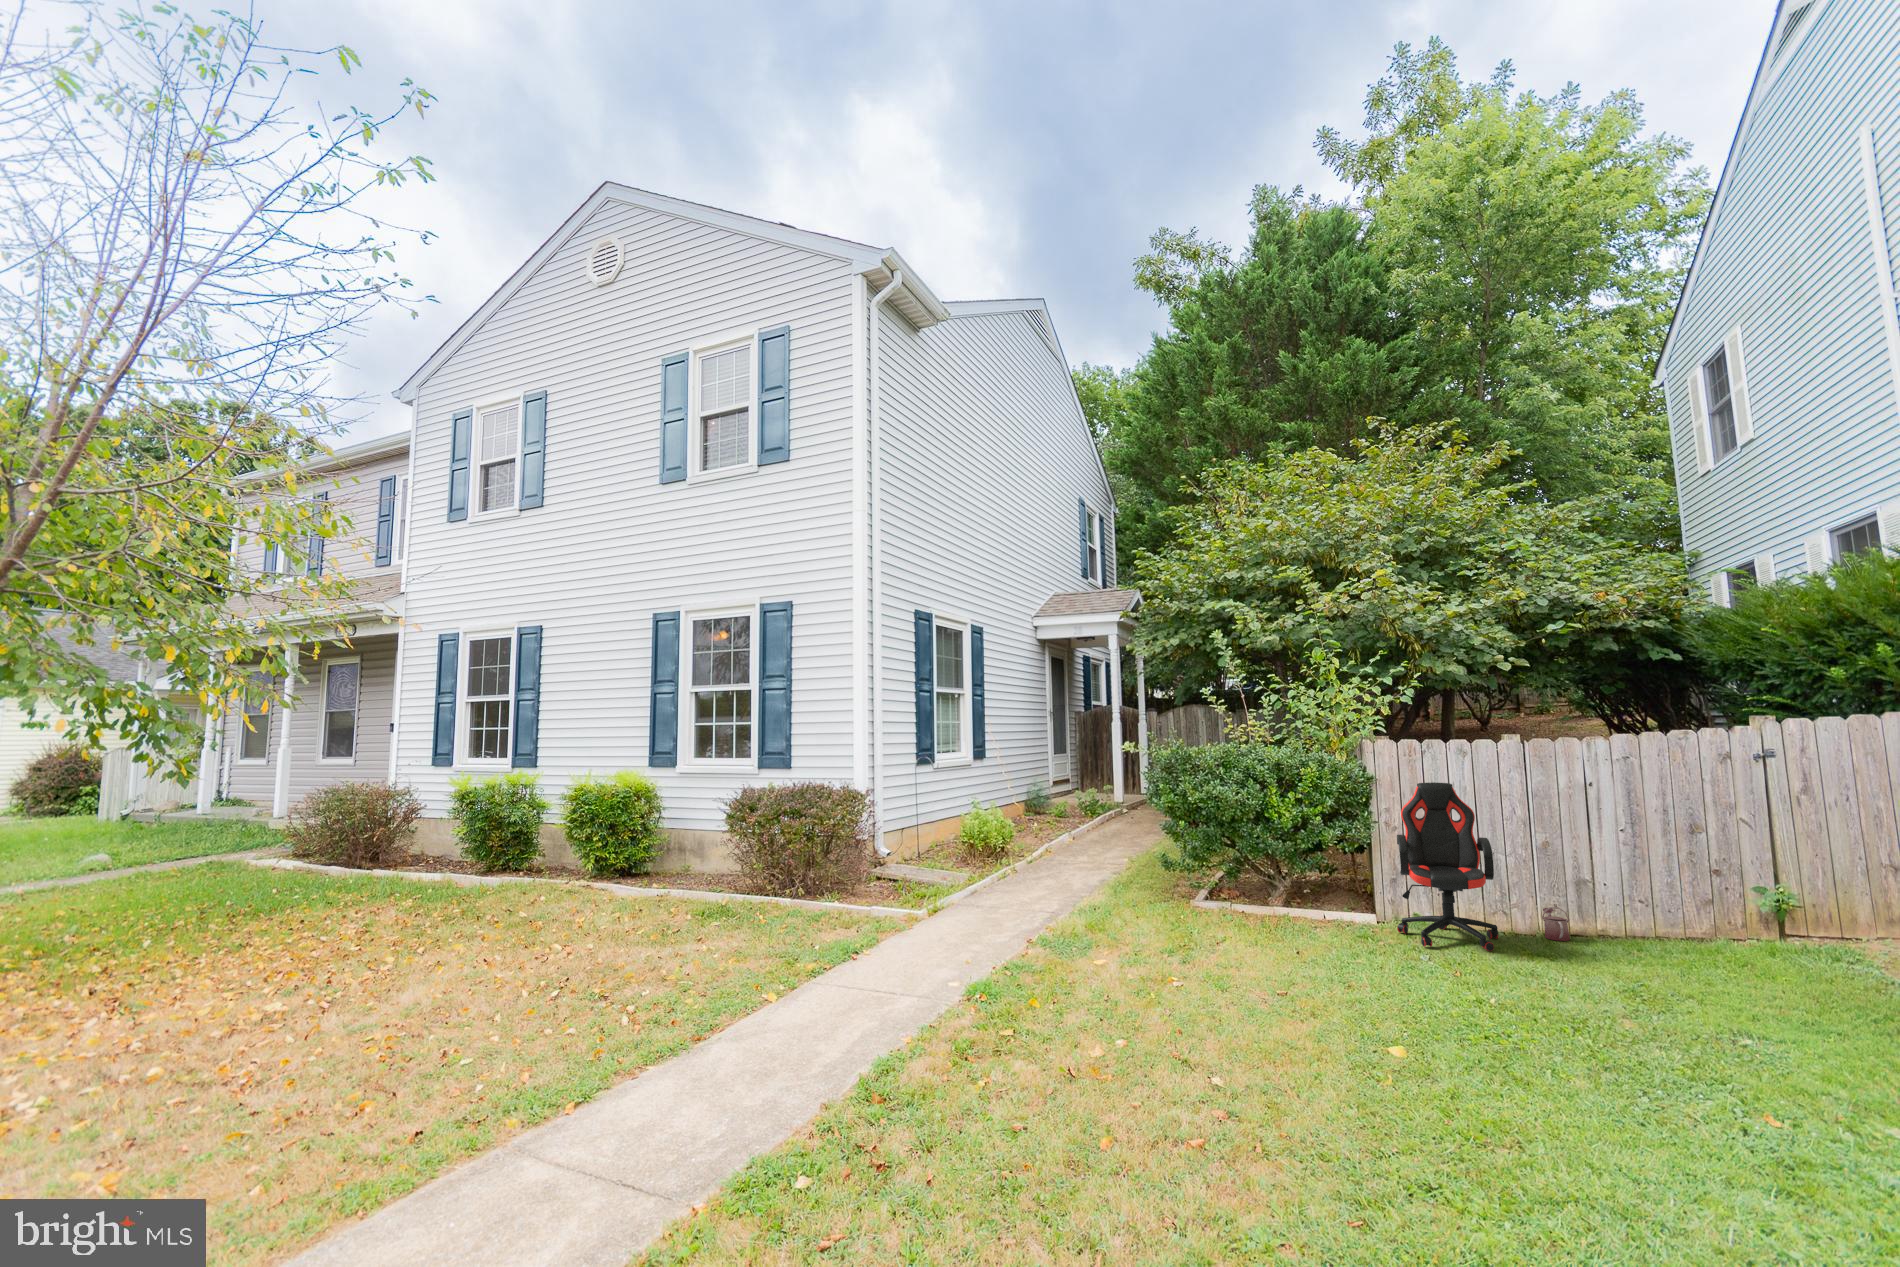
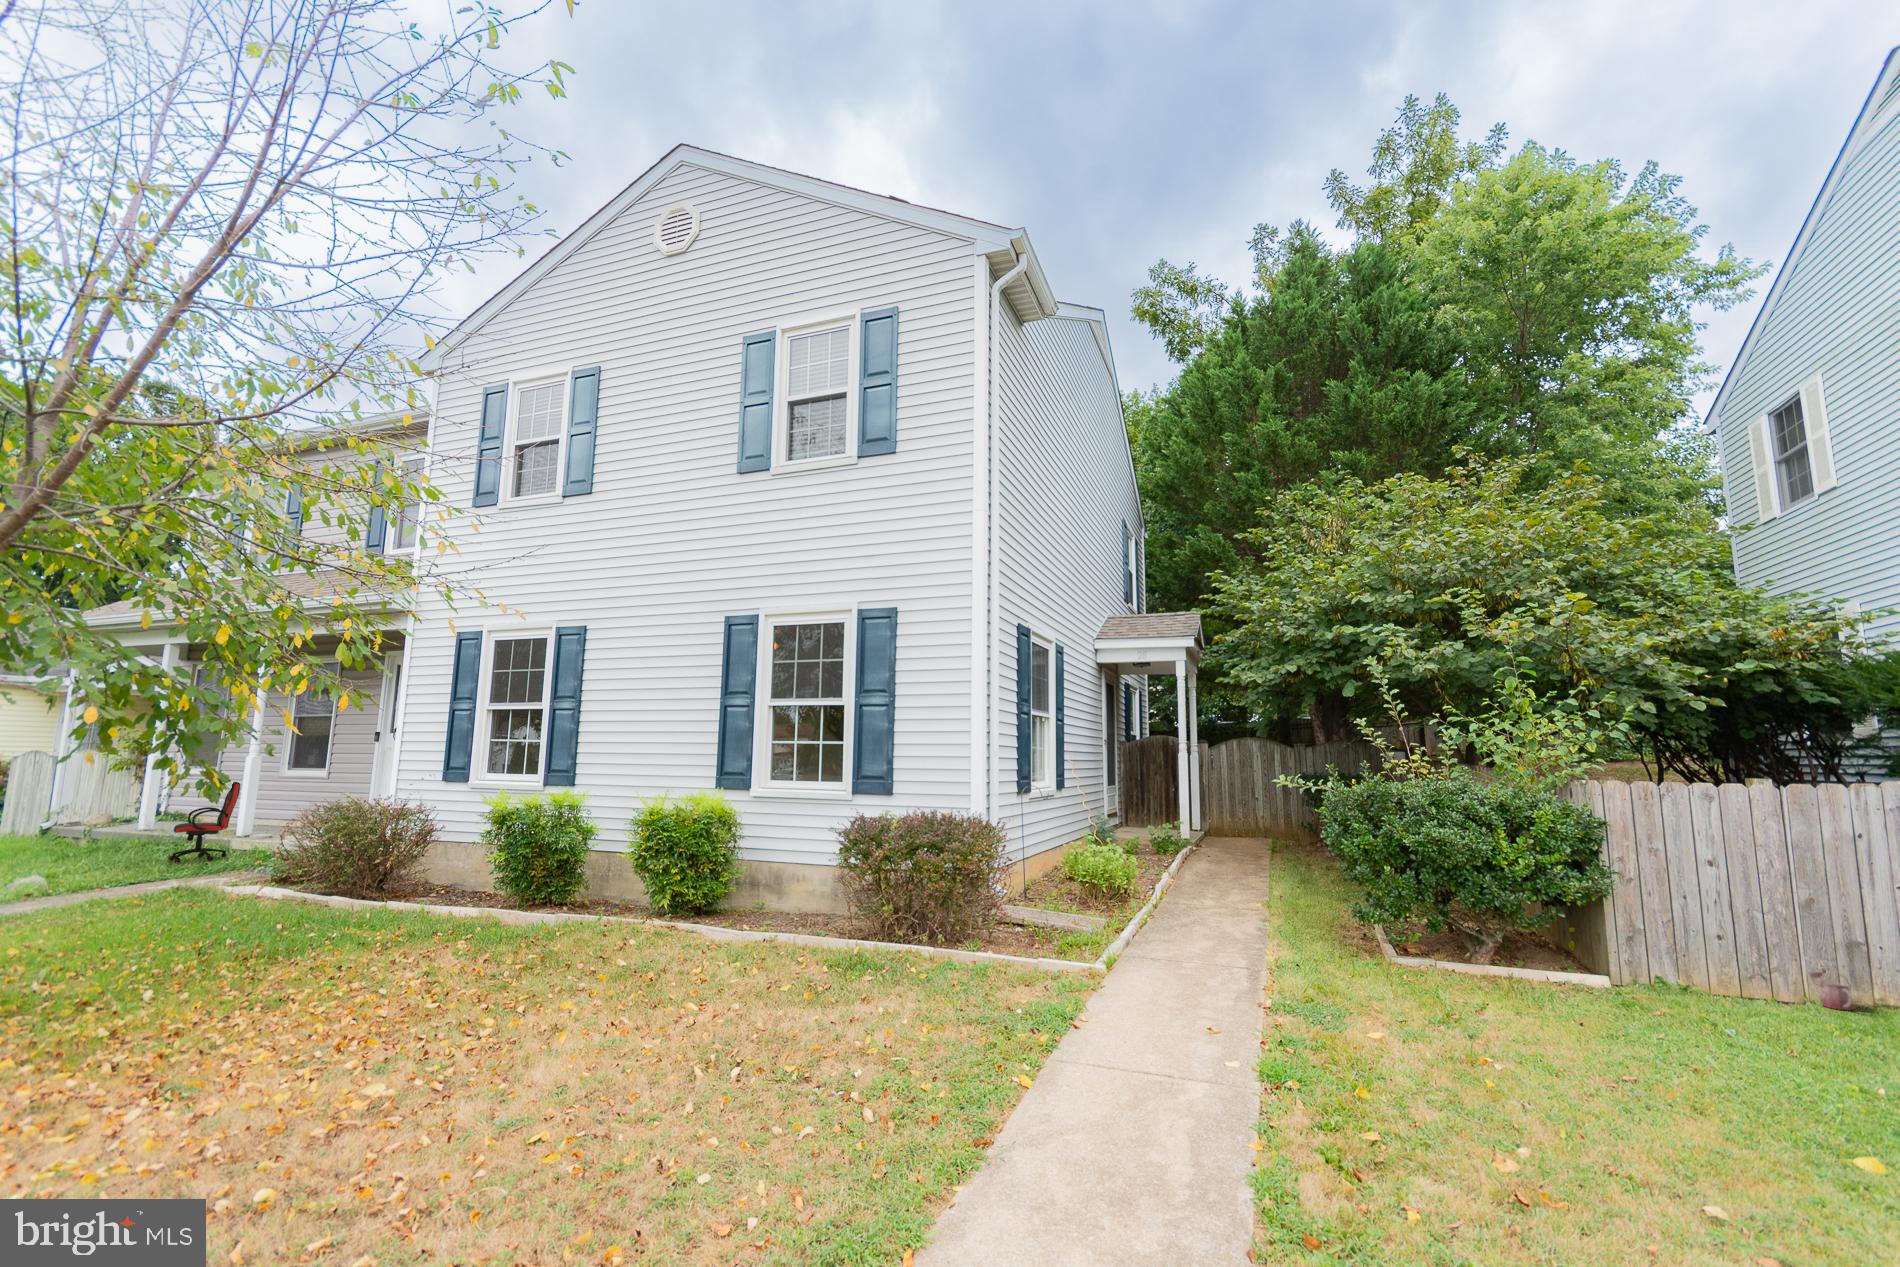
chair: present [1397,782,1498,951] -> present [168,782,240,863]

